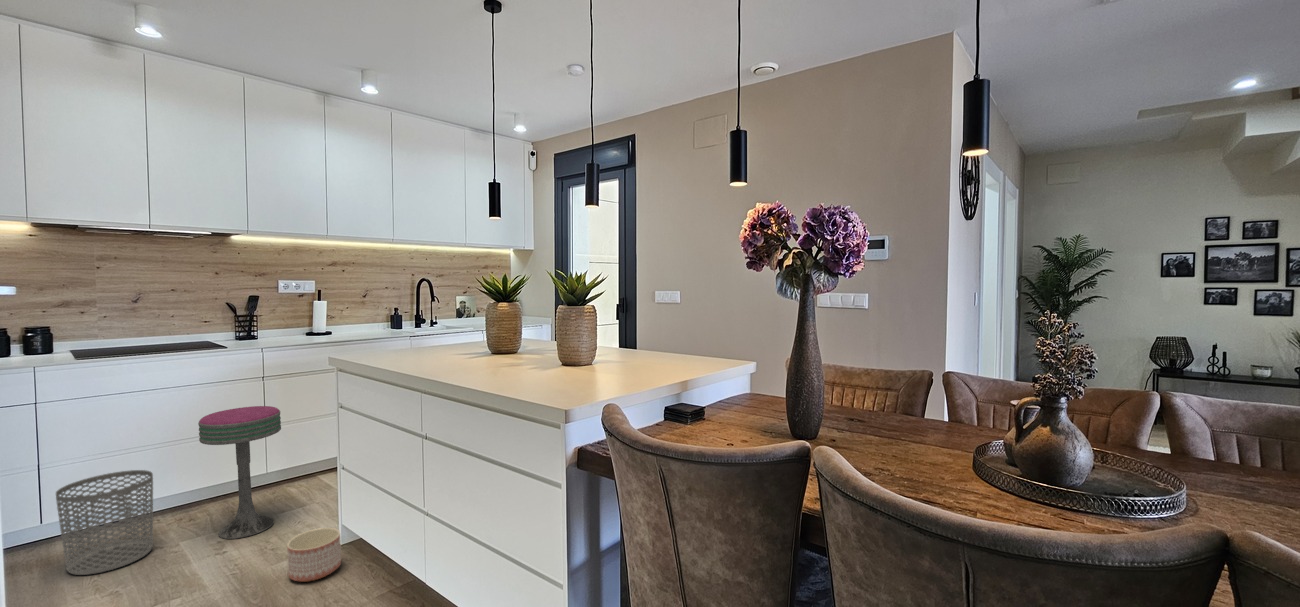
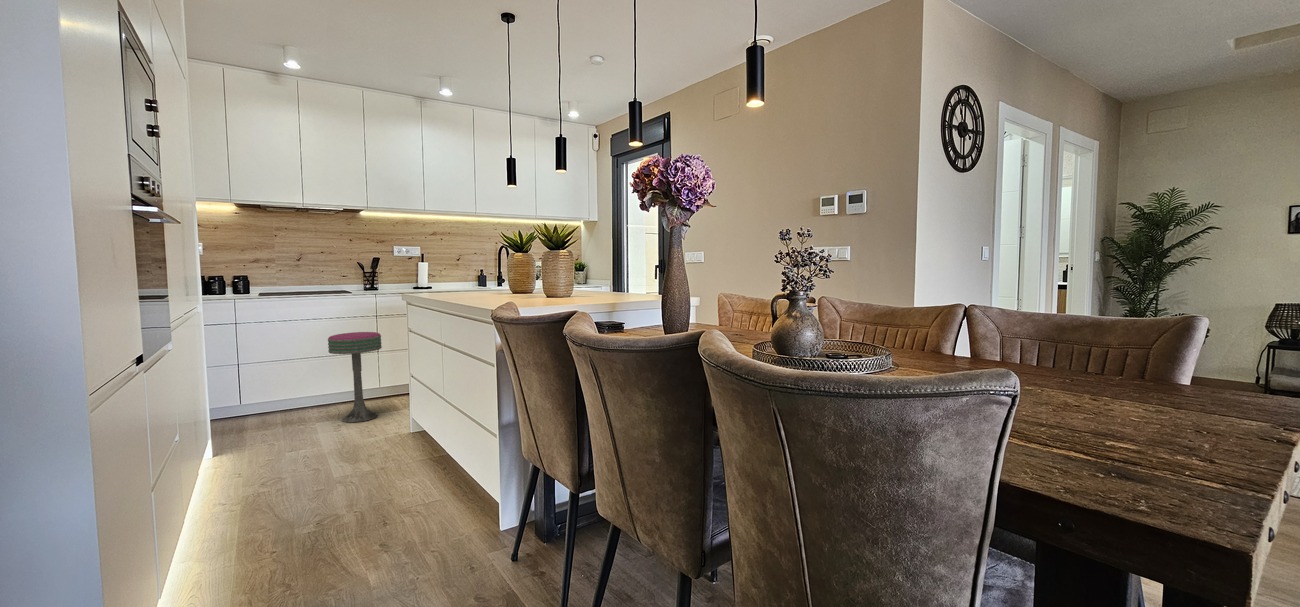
waste bin: present [56,470,153,575] -> none [245,370,302,432]
planter: present [287,528,341,582] -> none [374,414,410,447]

